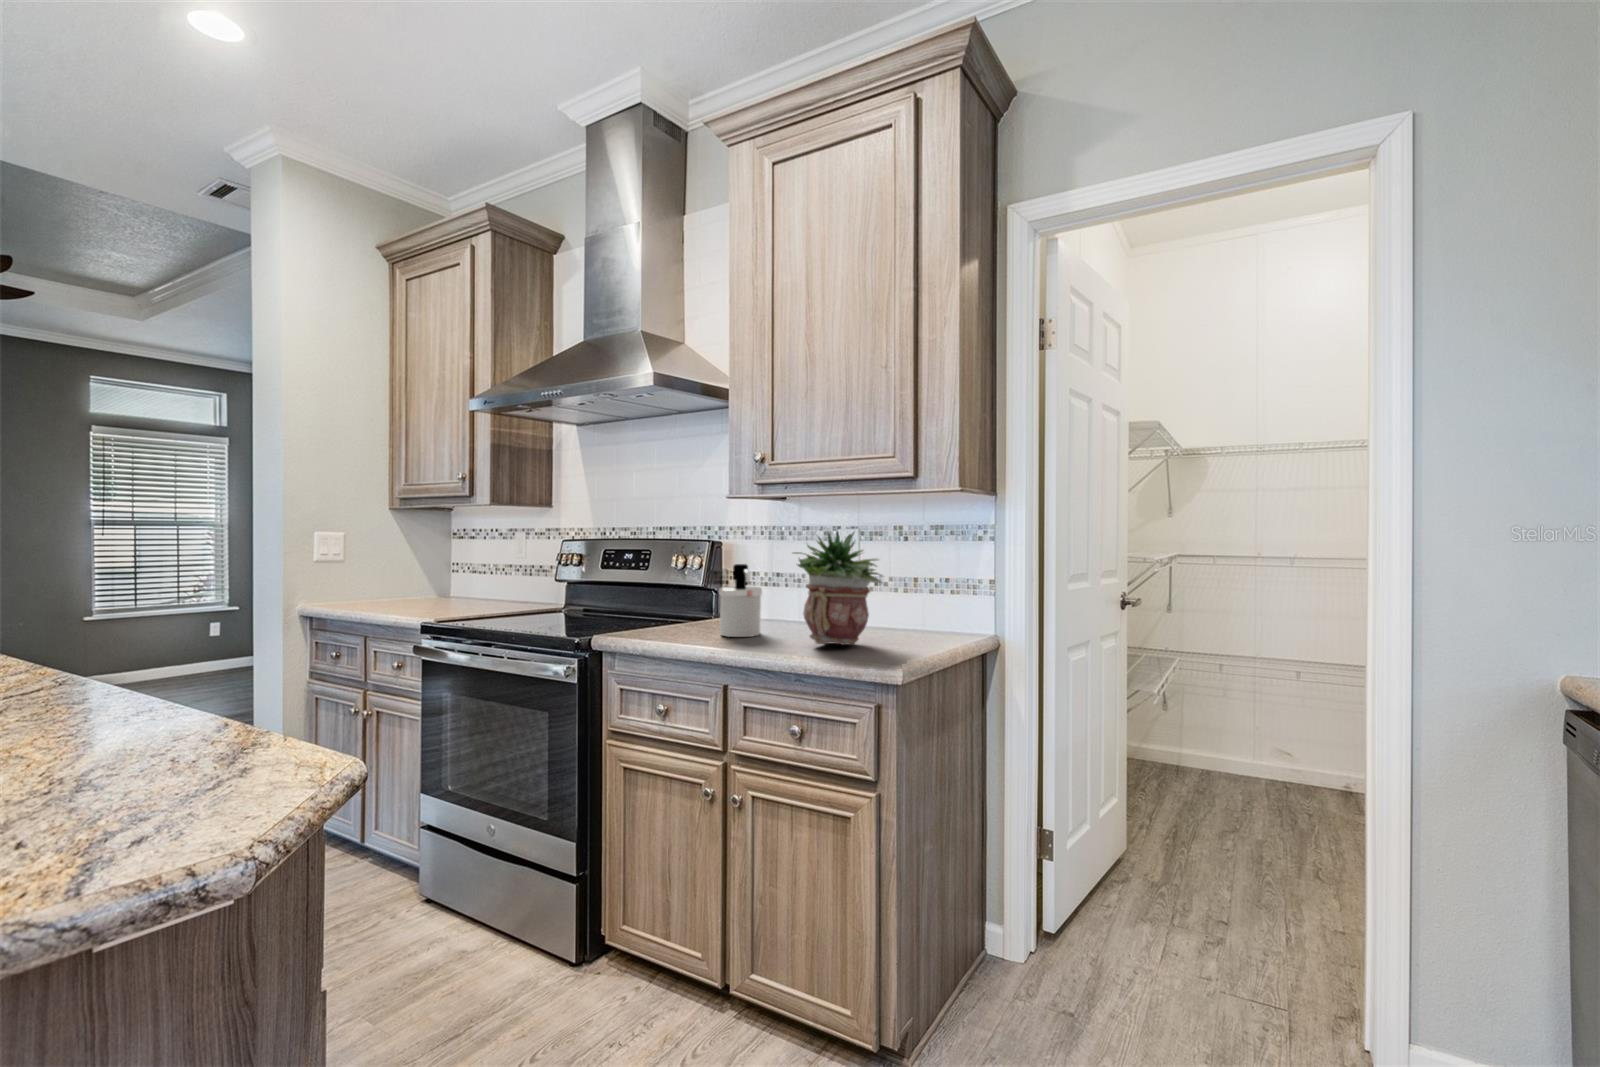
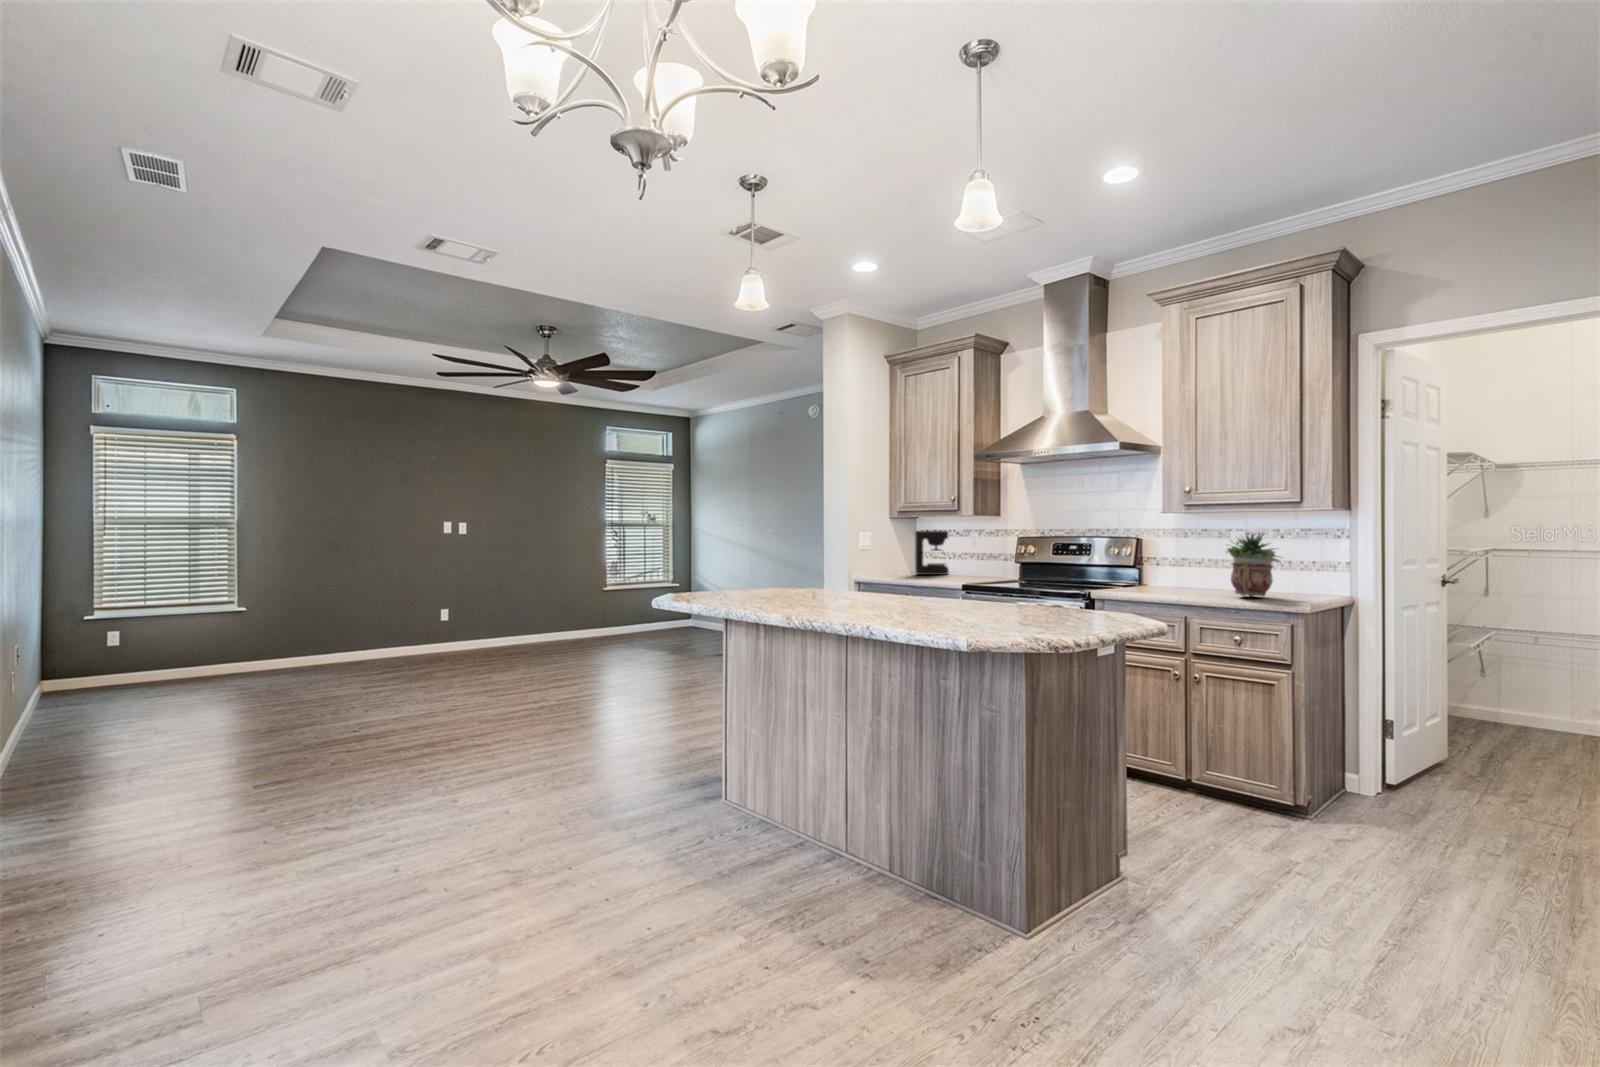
coffee maker: none [439,528,495,596] -> present [915,531,949,575]
soap dispenser: present [719,564,762,637] -> none [1165,552,1193,594]

